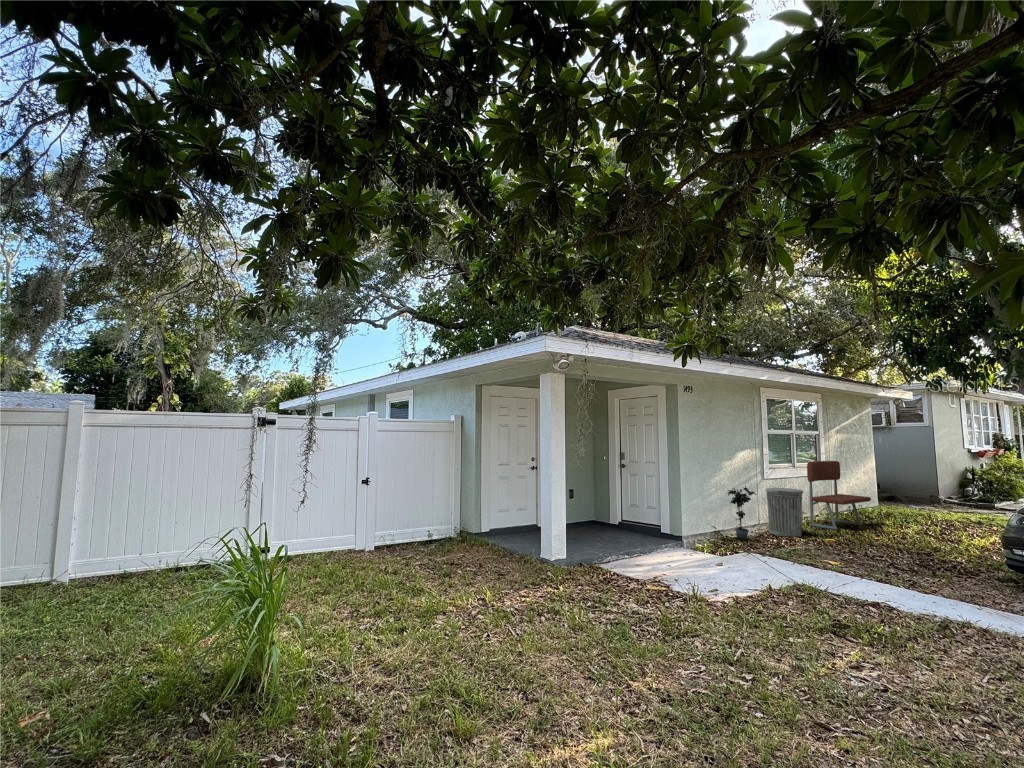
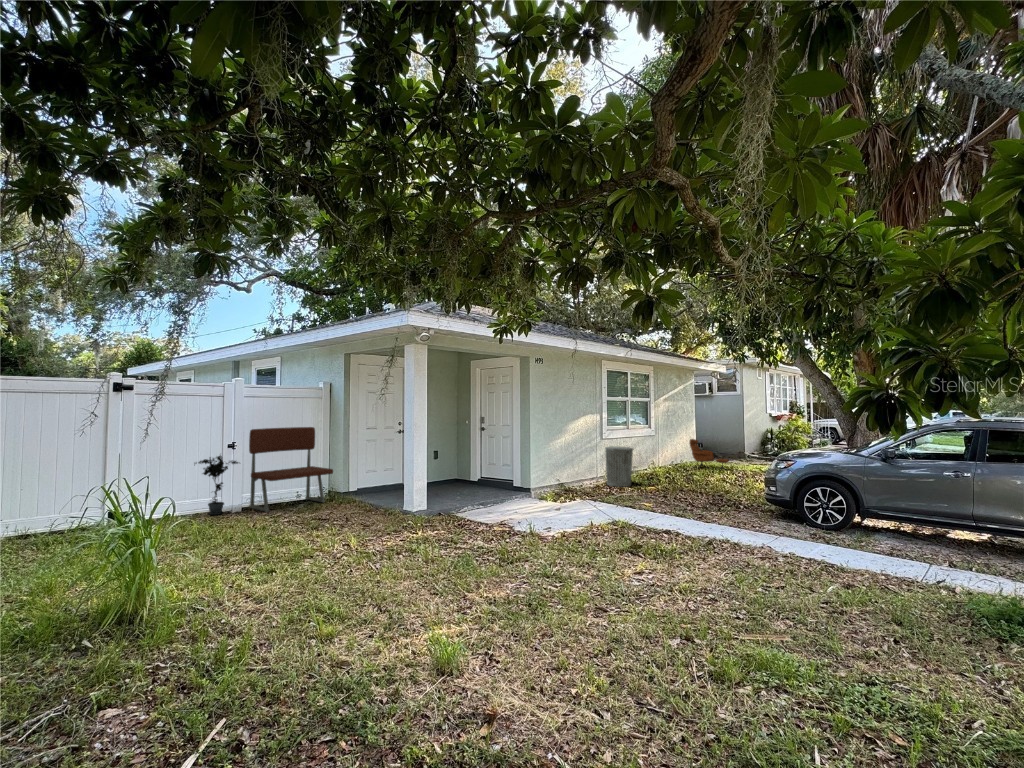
bench: present [807,461,871,530] -> present [249,427,333,512]
lounge chair: none [868,479,927,520] -> present [690,439,729,469]
potted plant: present [728,486,756,540] -> present [199,455,238,515]

